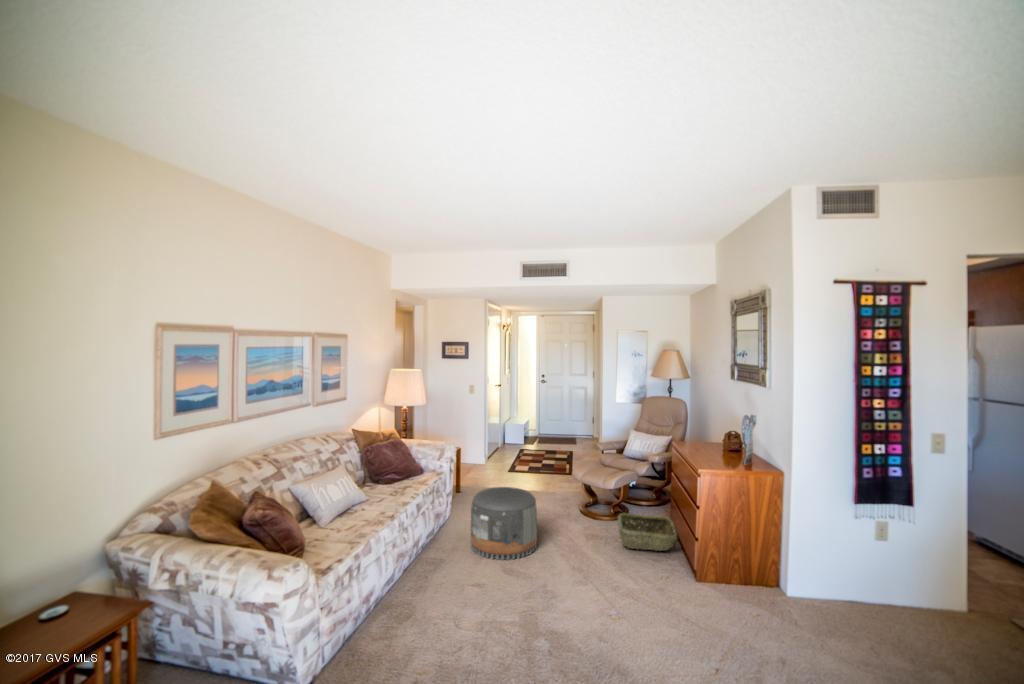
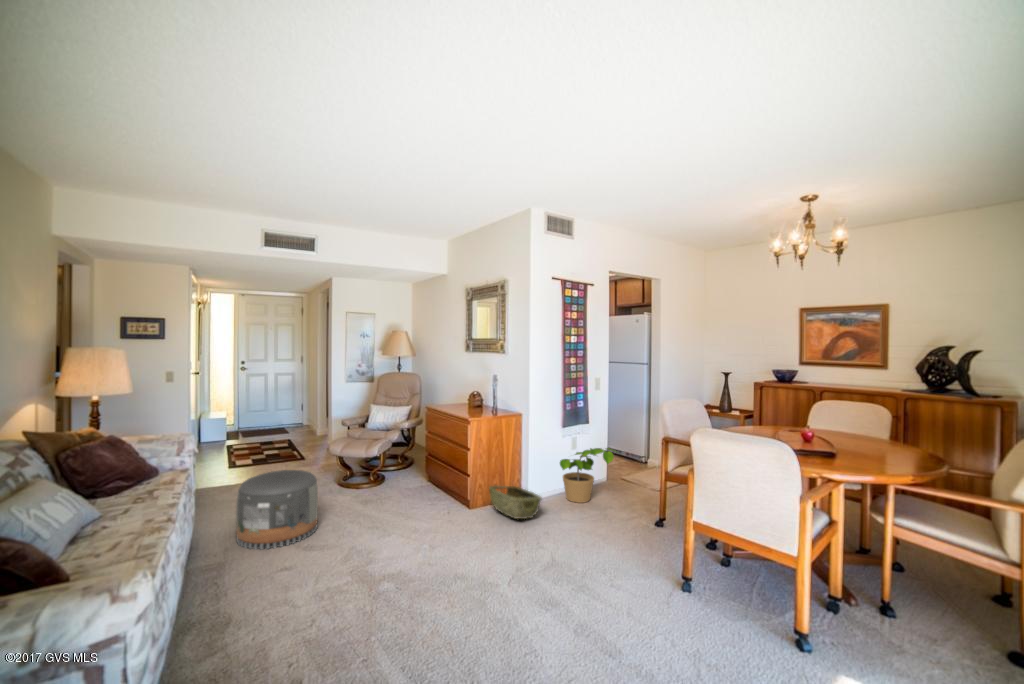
woven basket: present [618,513,677,551] -> present [489,486,542,519]
potted plant: none [837,545,954,629] -> present [560,448,614,503]

